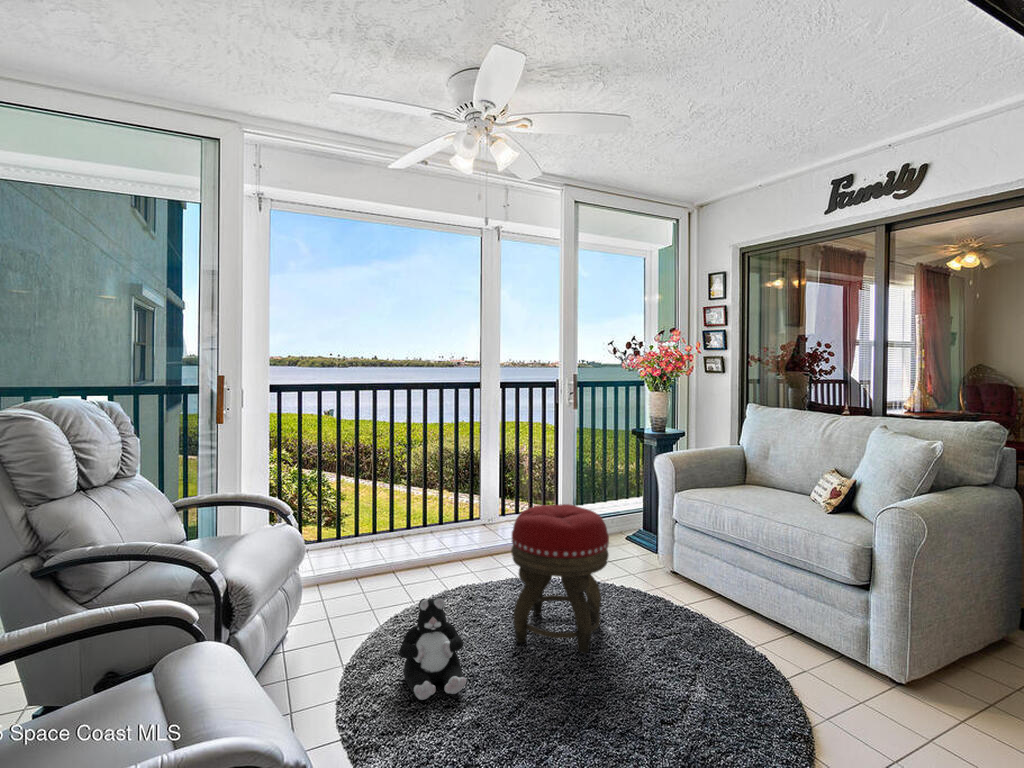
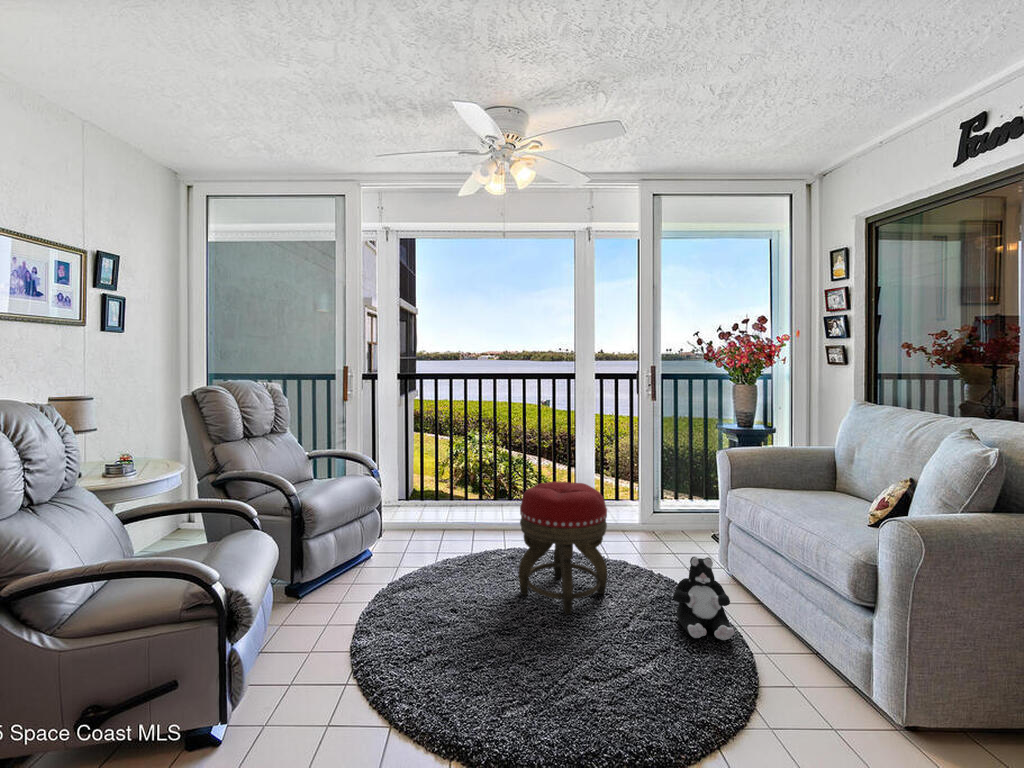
plush toy: present [399,597,467,700] -> present [673,557,735,640]

